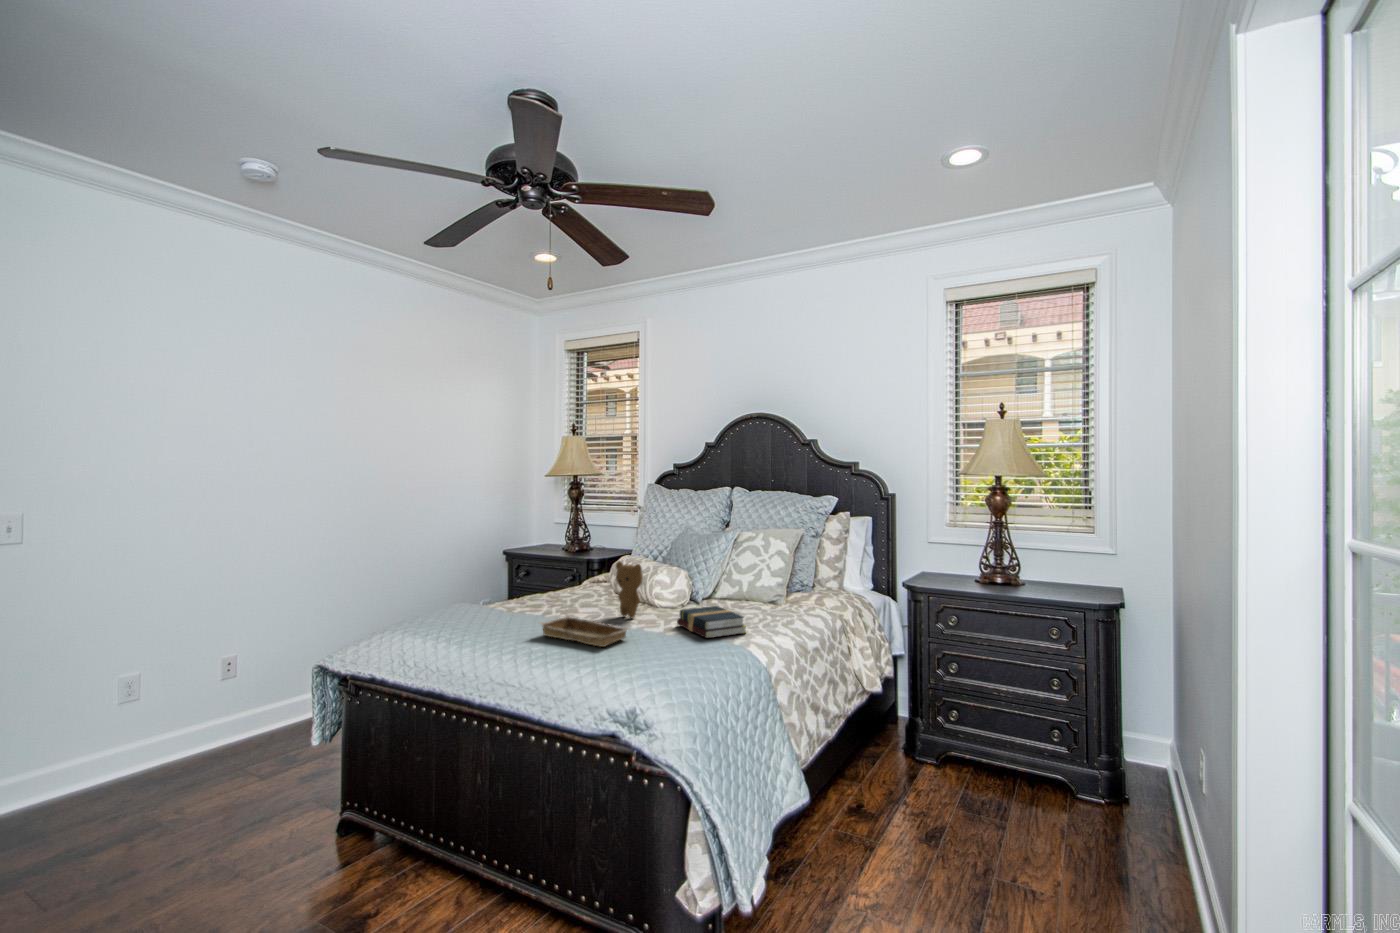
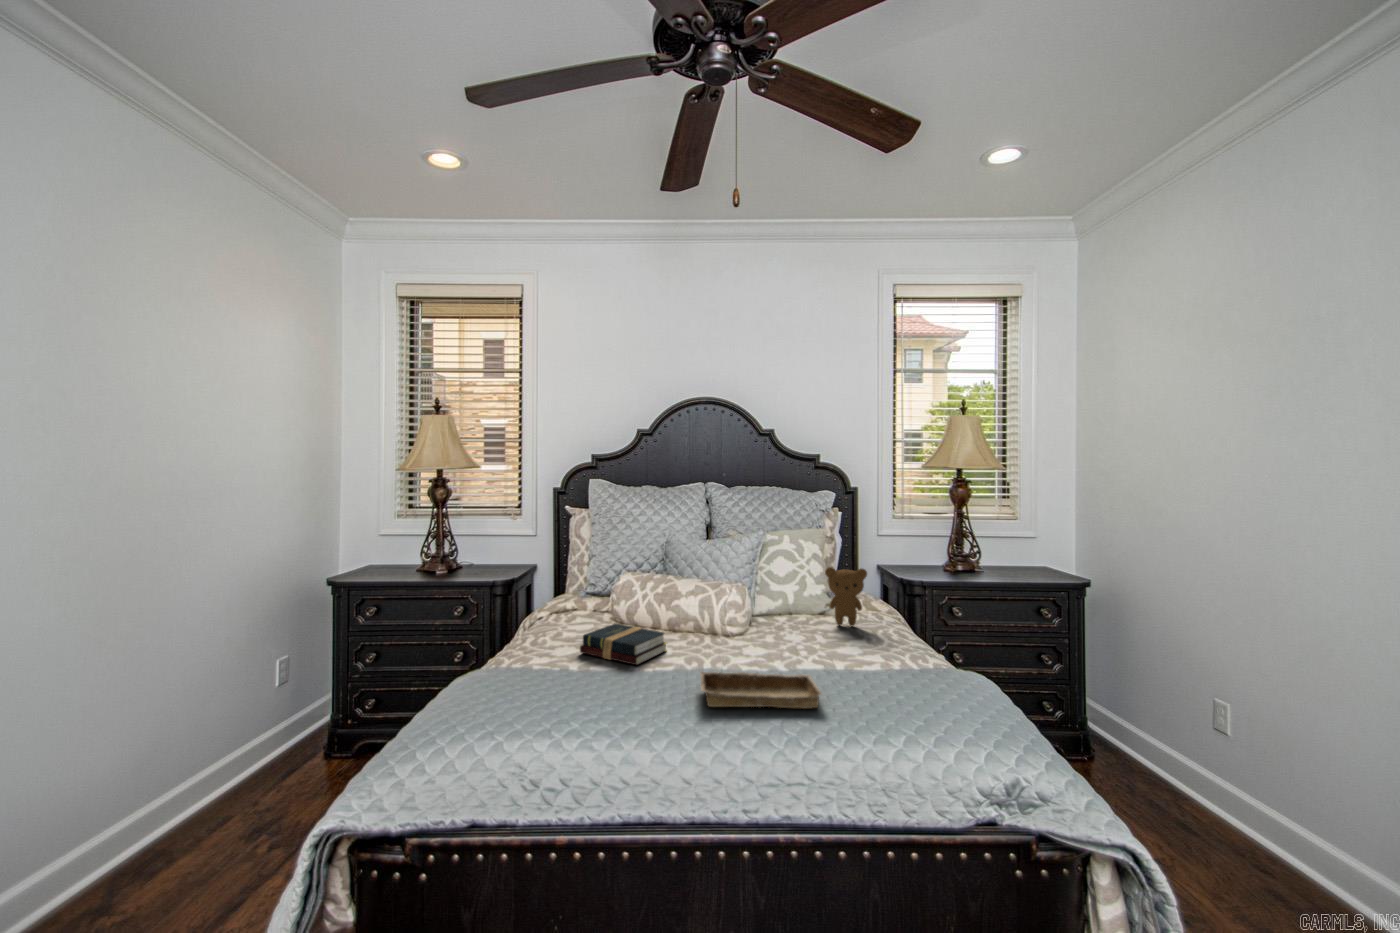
teddy bear: present [616,562,643,618] -> present [825,567,867,626]
hardback book: present [677,606,746,638] -> present [580,624,666,665]

